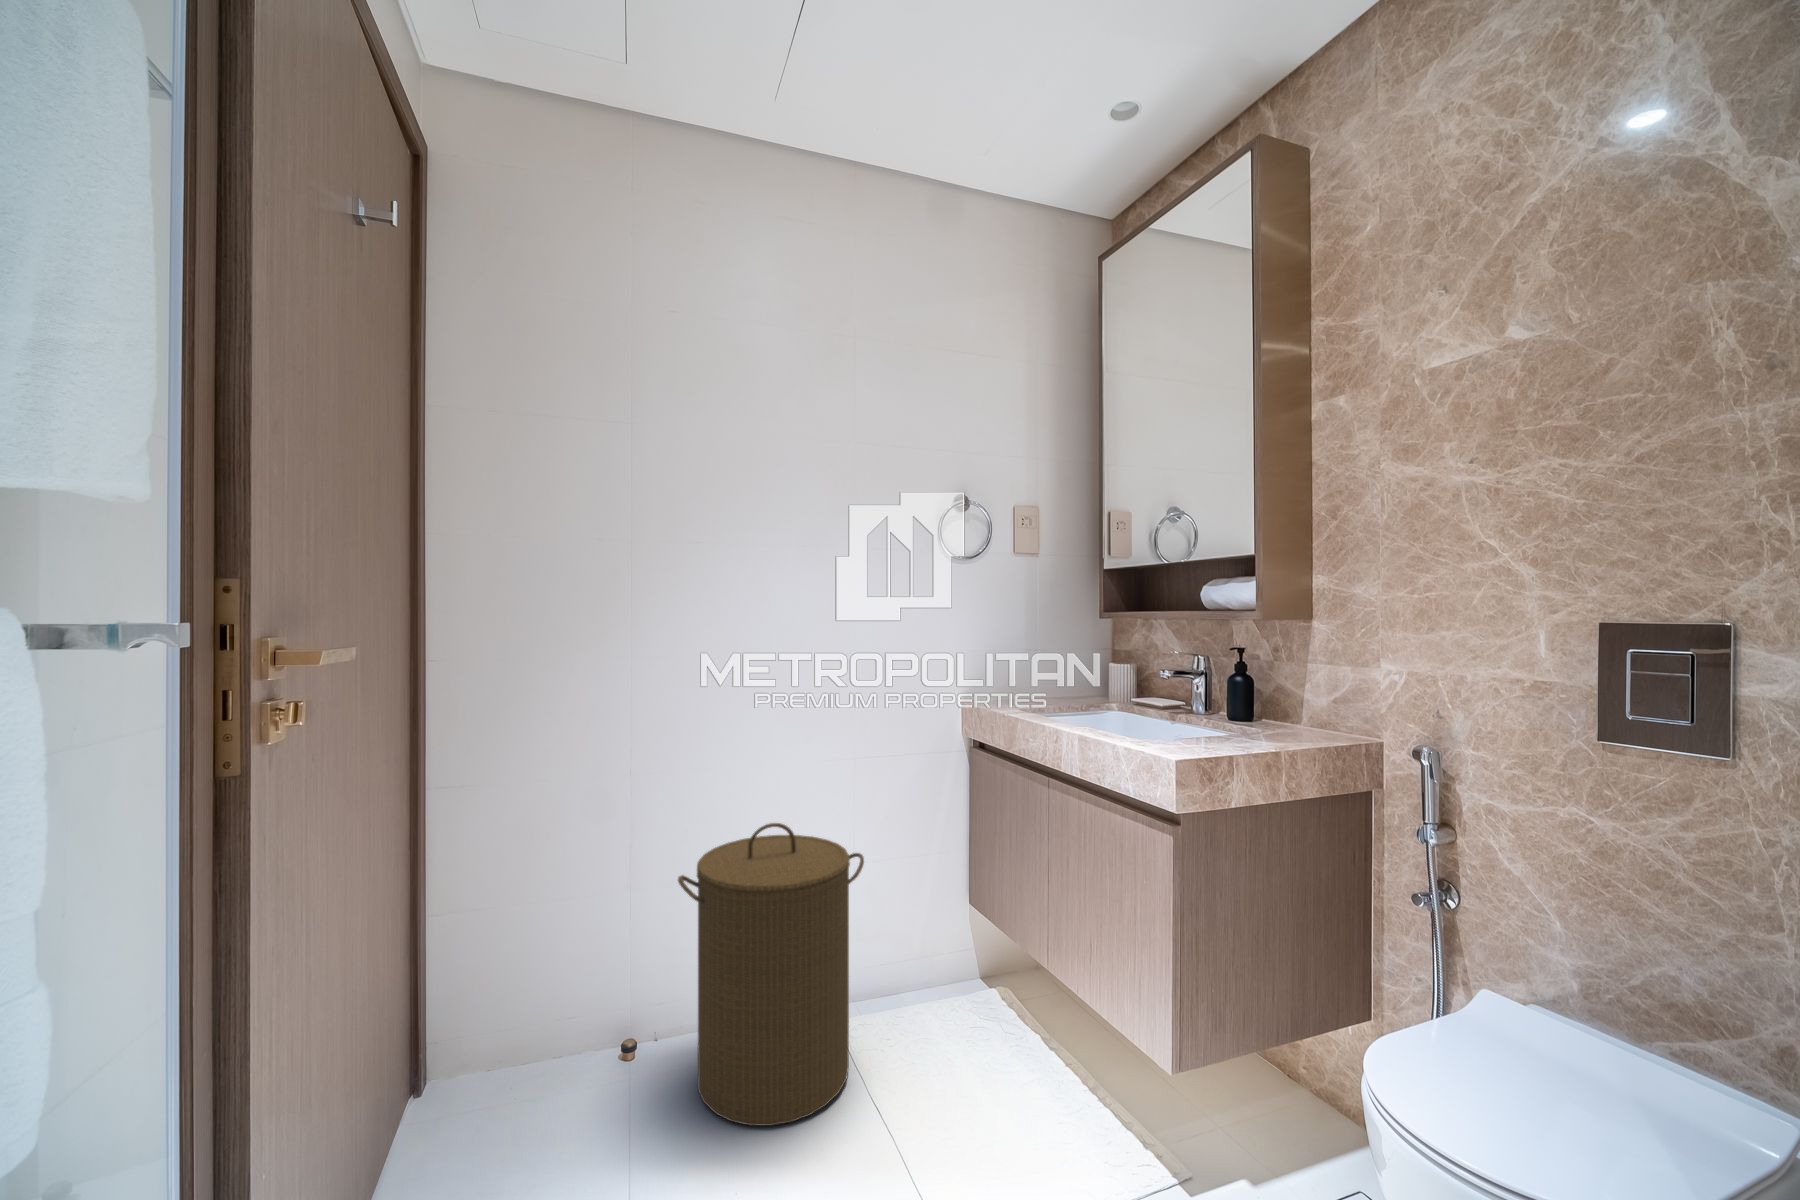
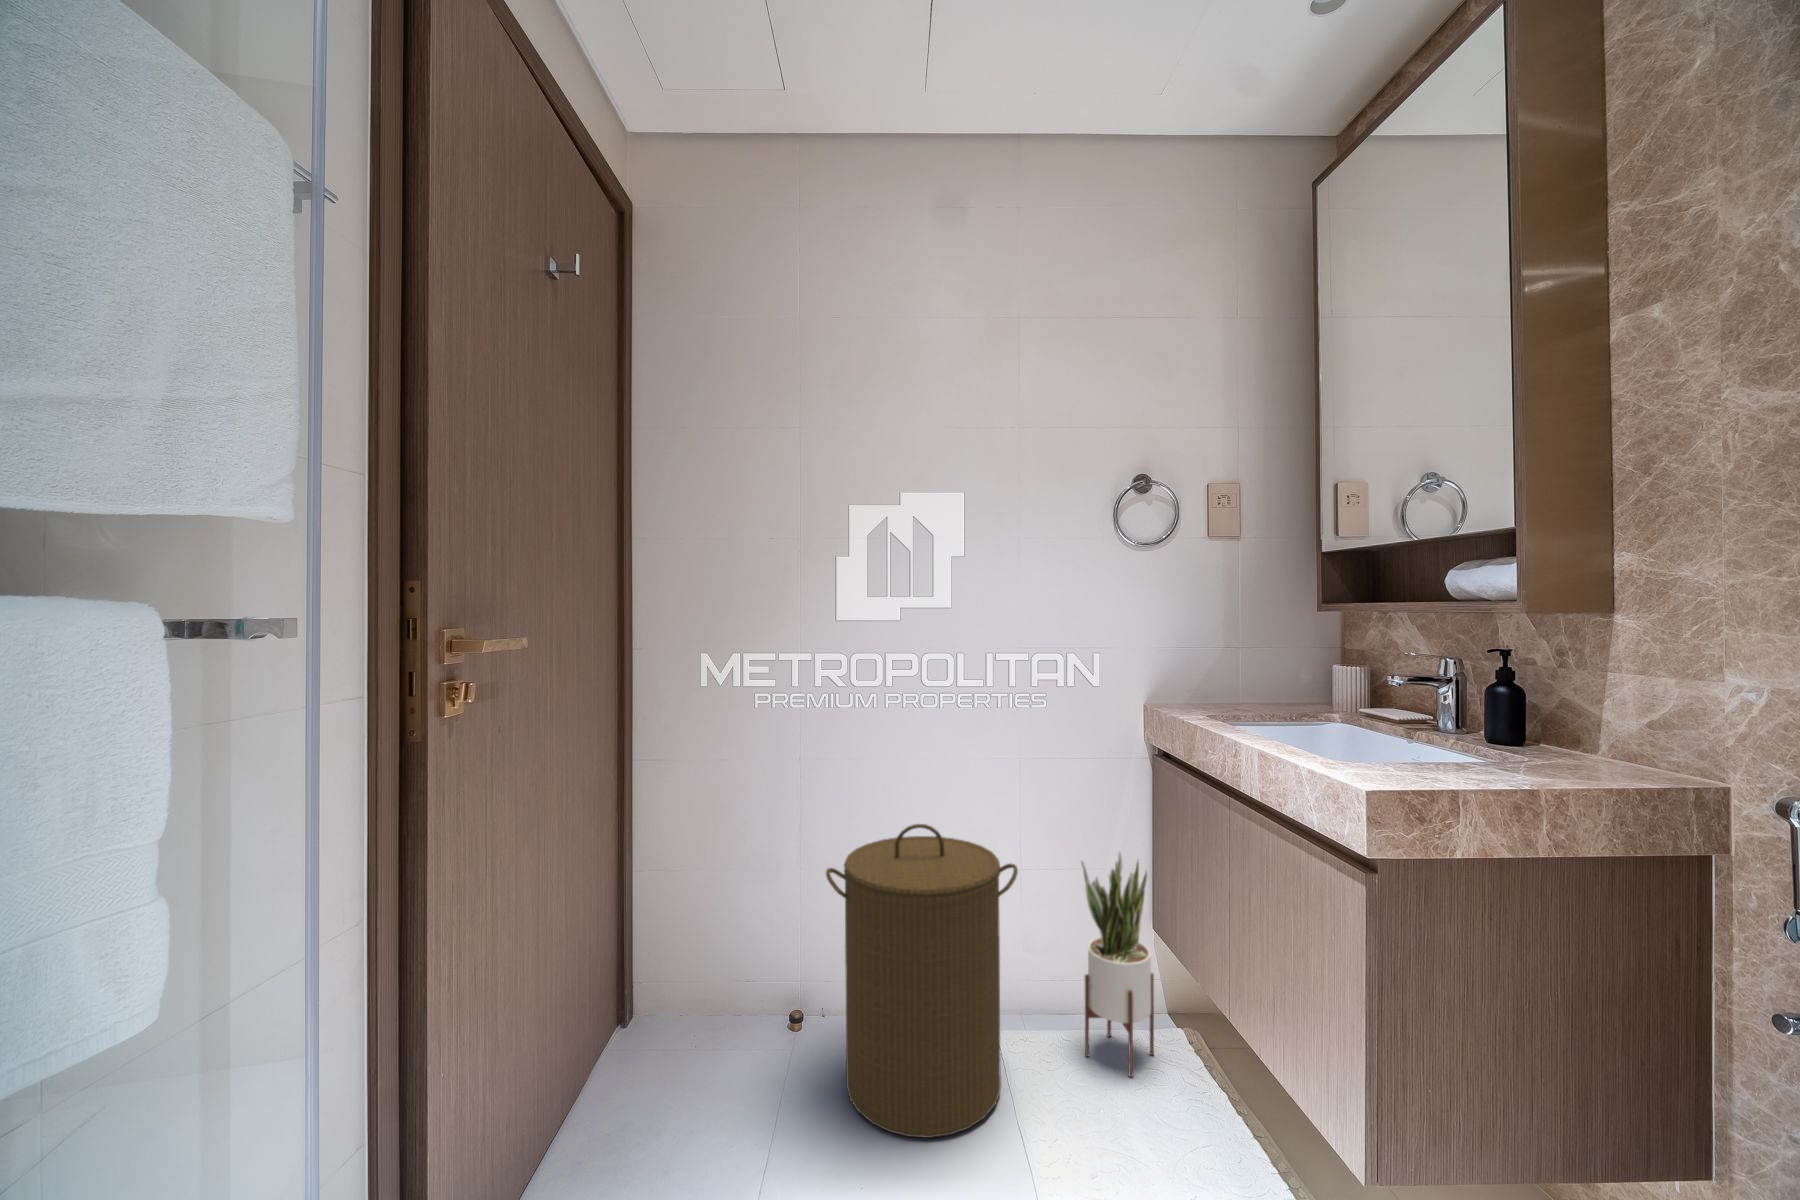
potted plant: none [916,832,974,1033] -> present [1081,852,1154,1077]

